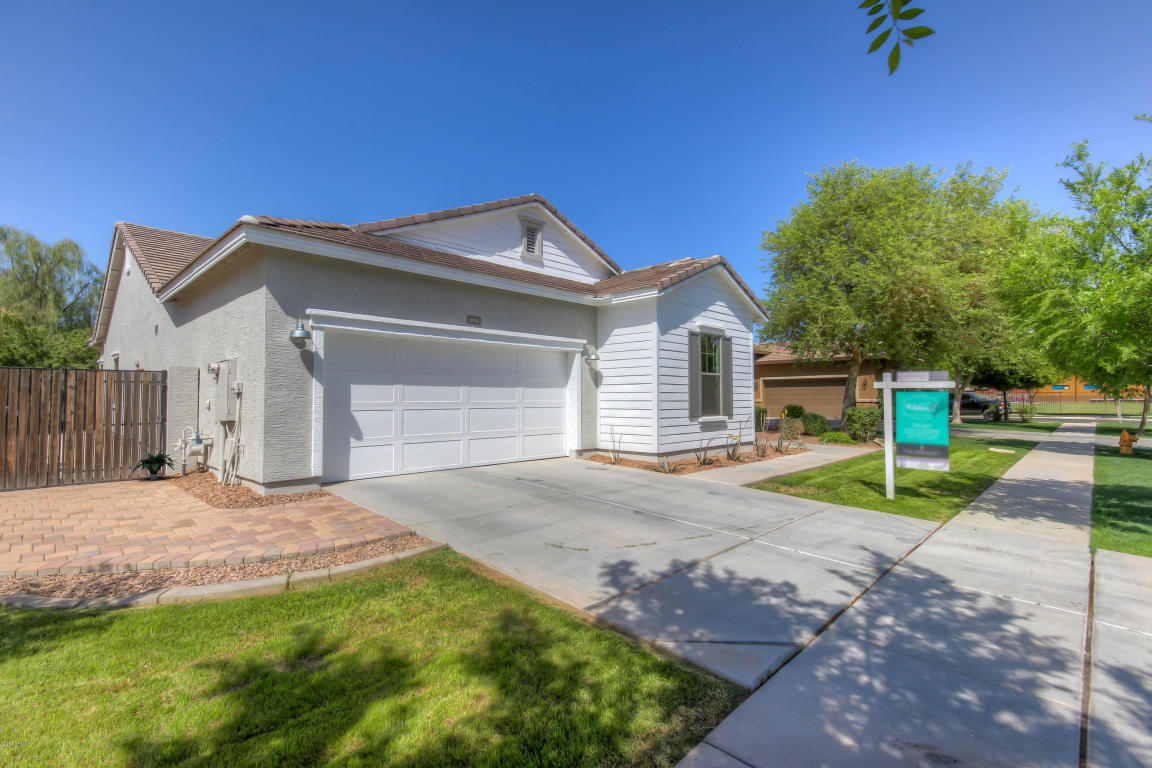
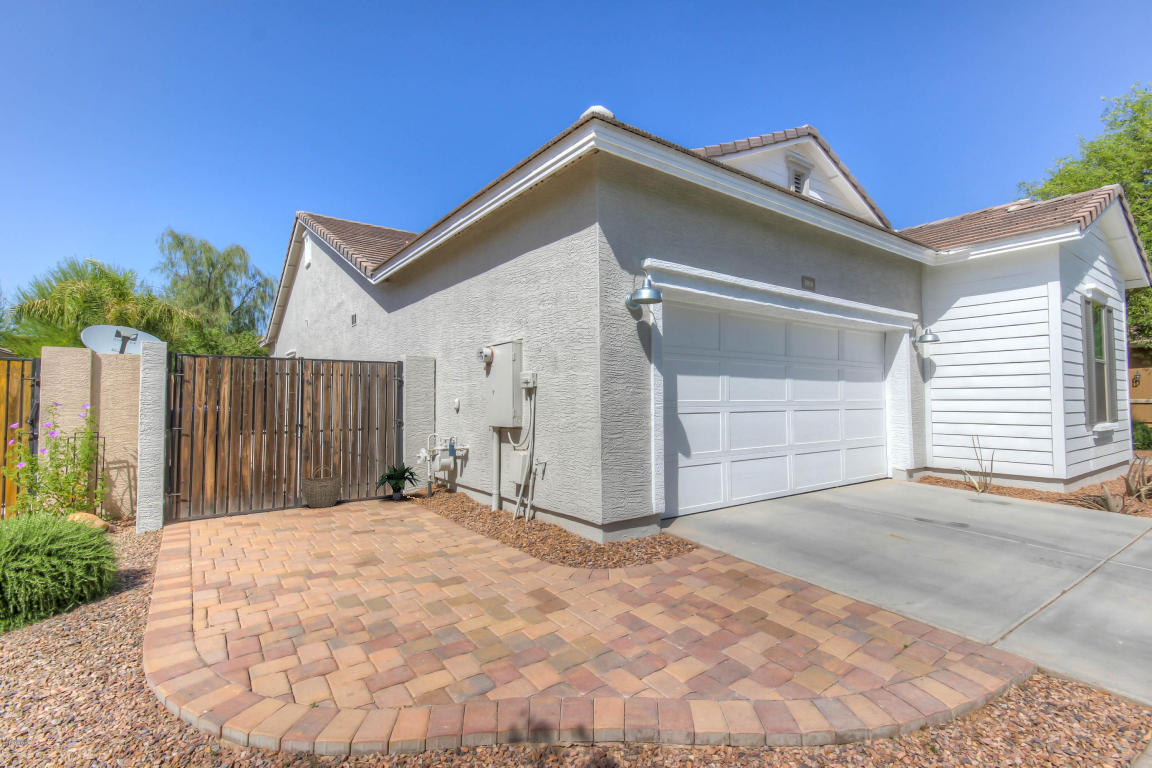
woven basket: none [61,453,100,487] -> present [302,465,342,508]

